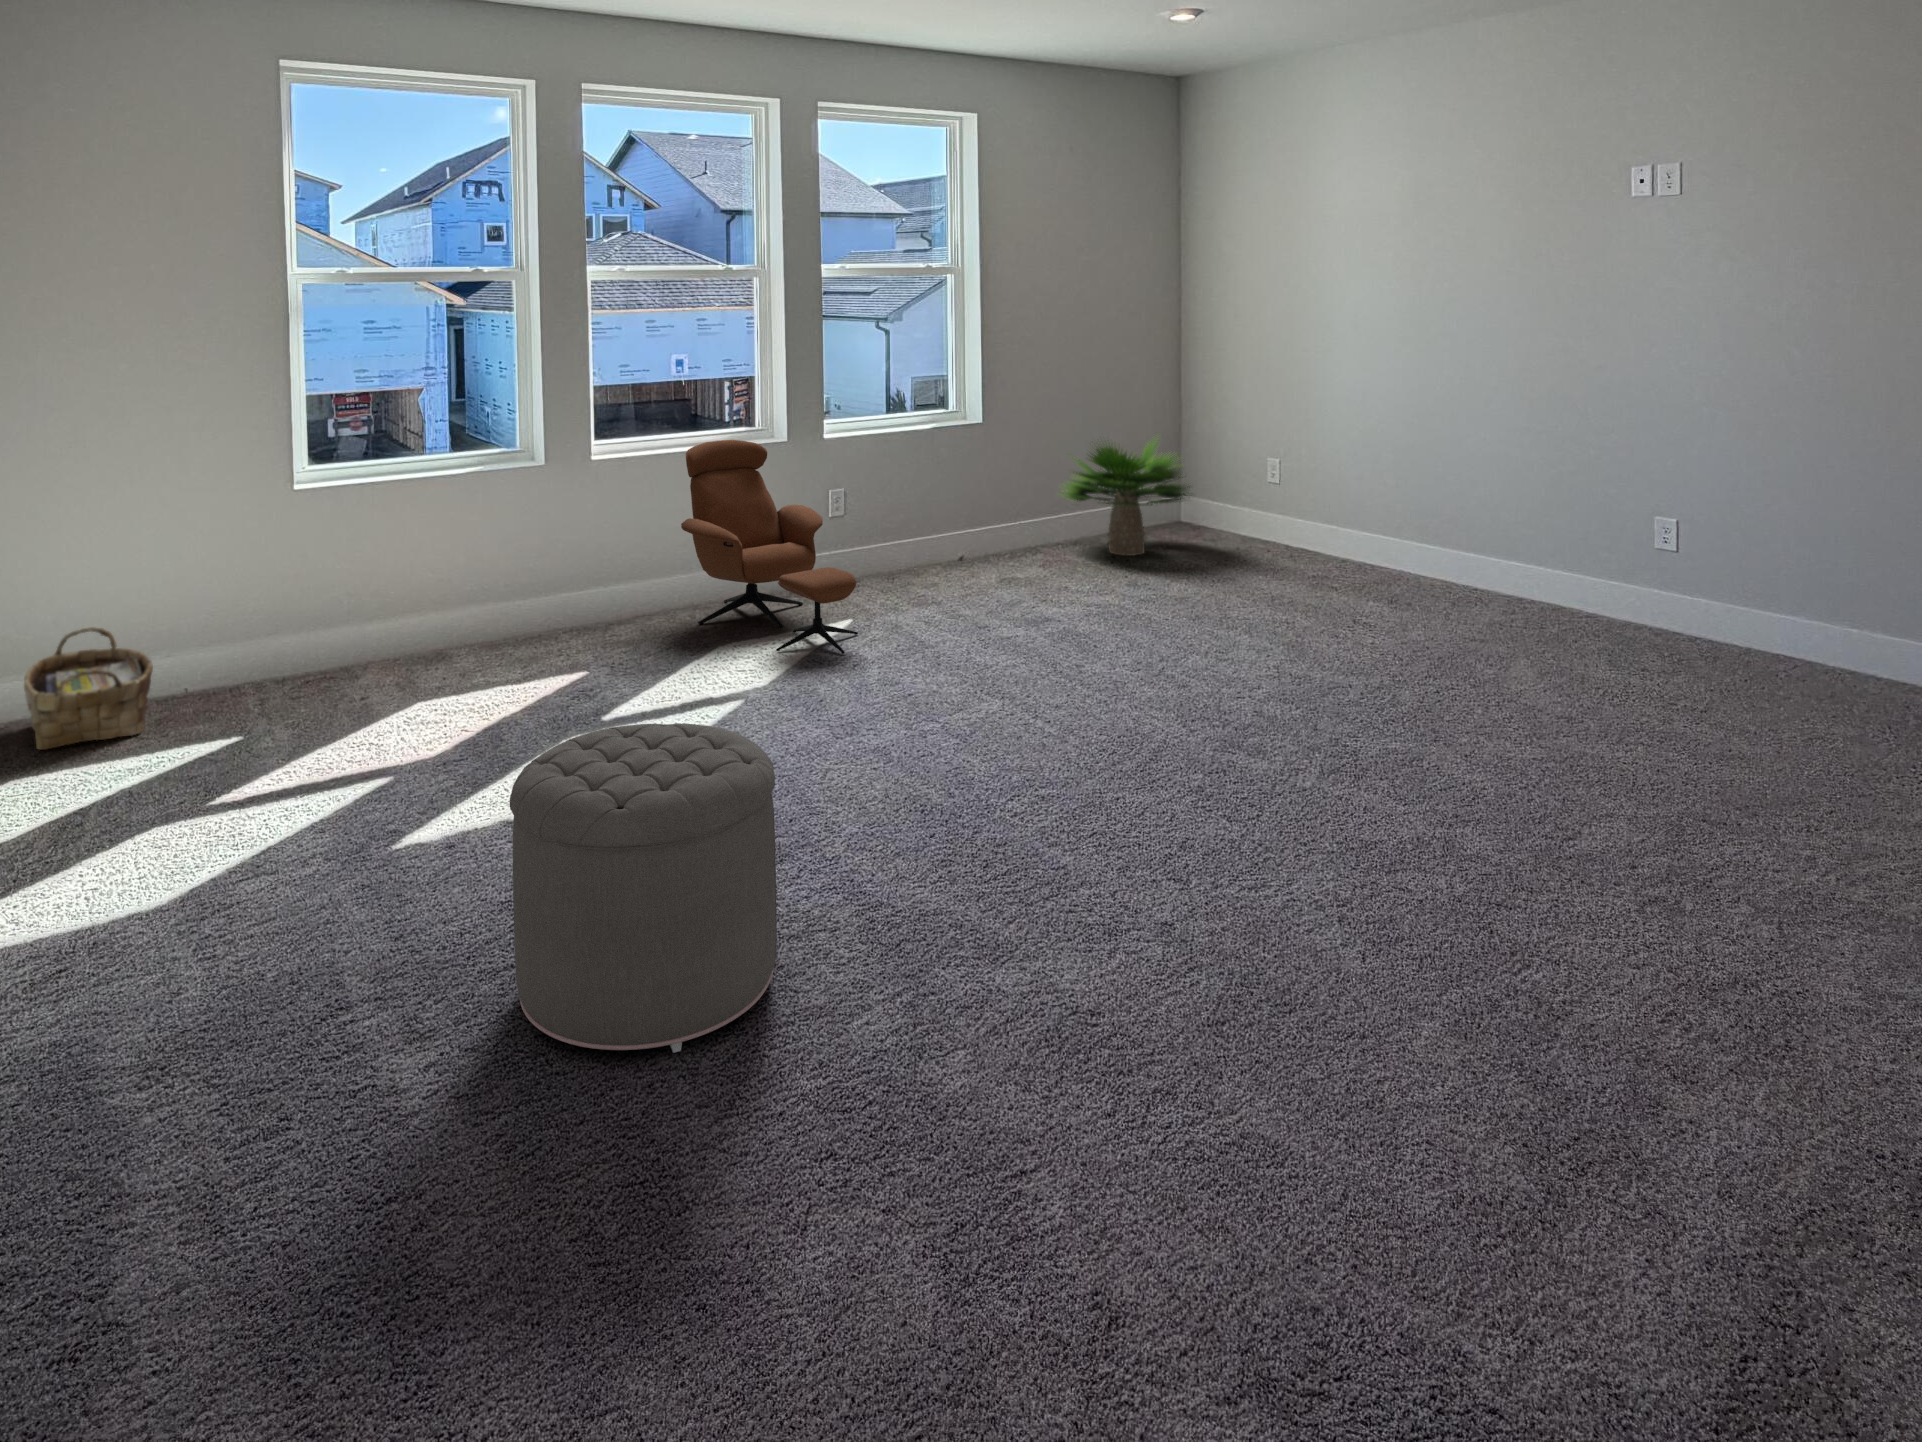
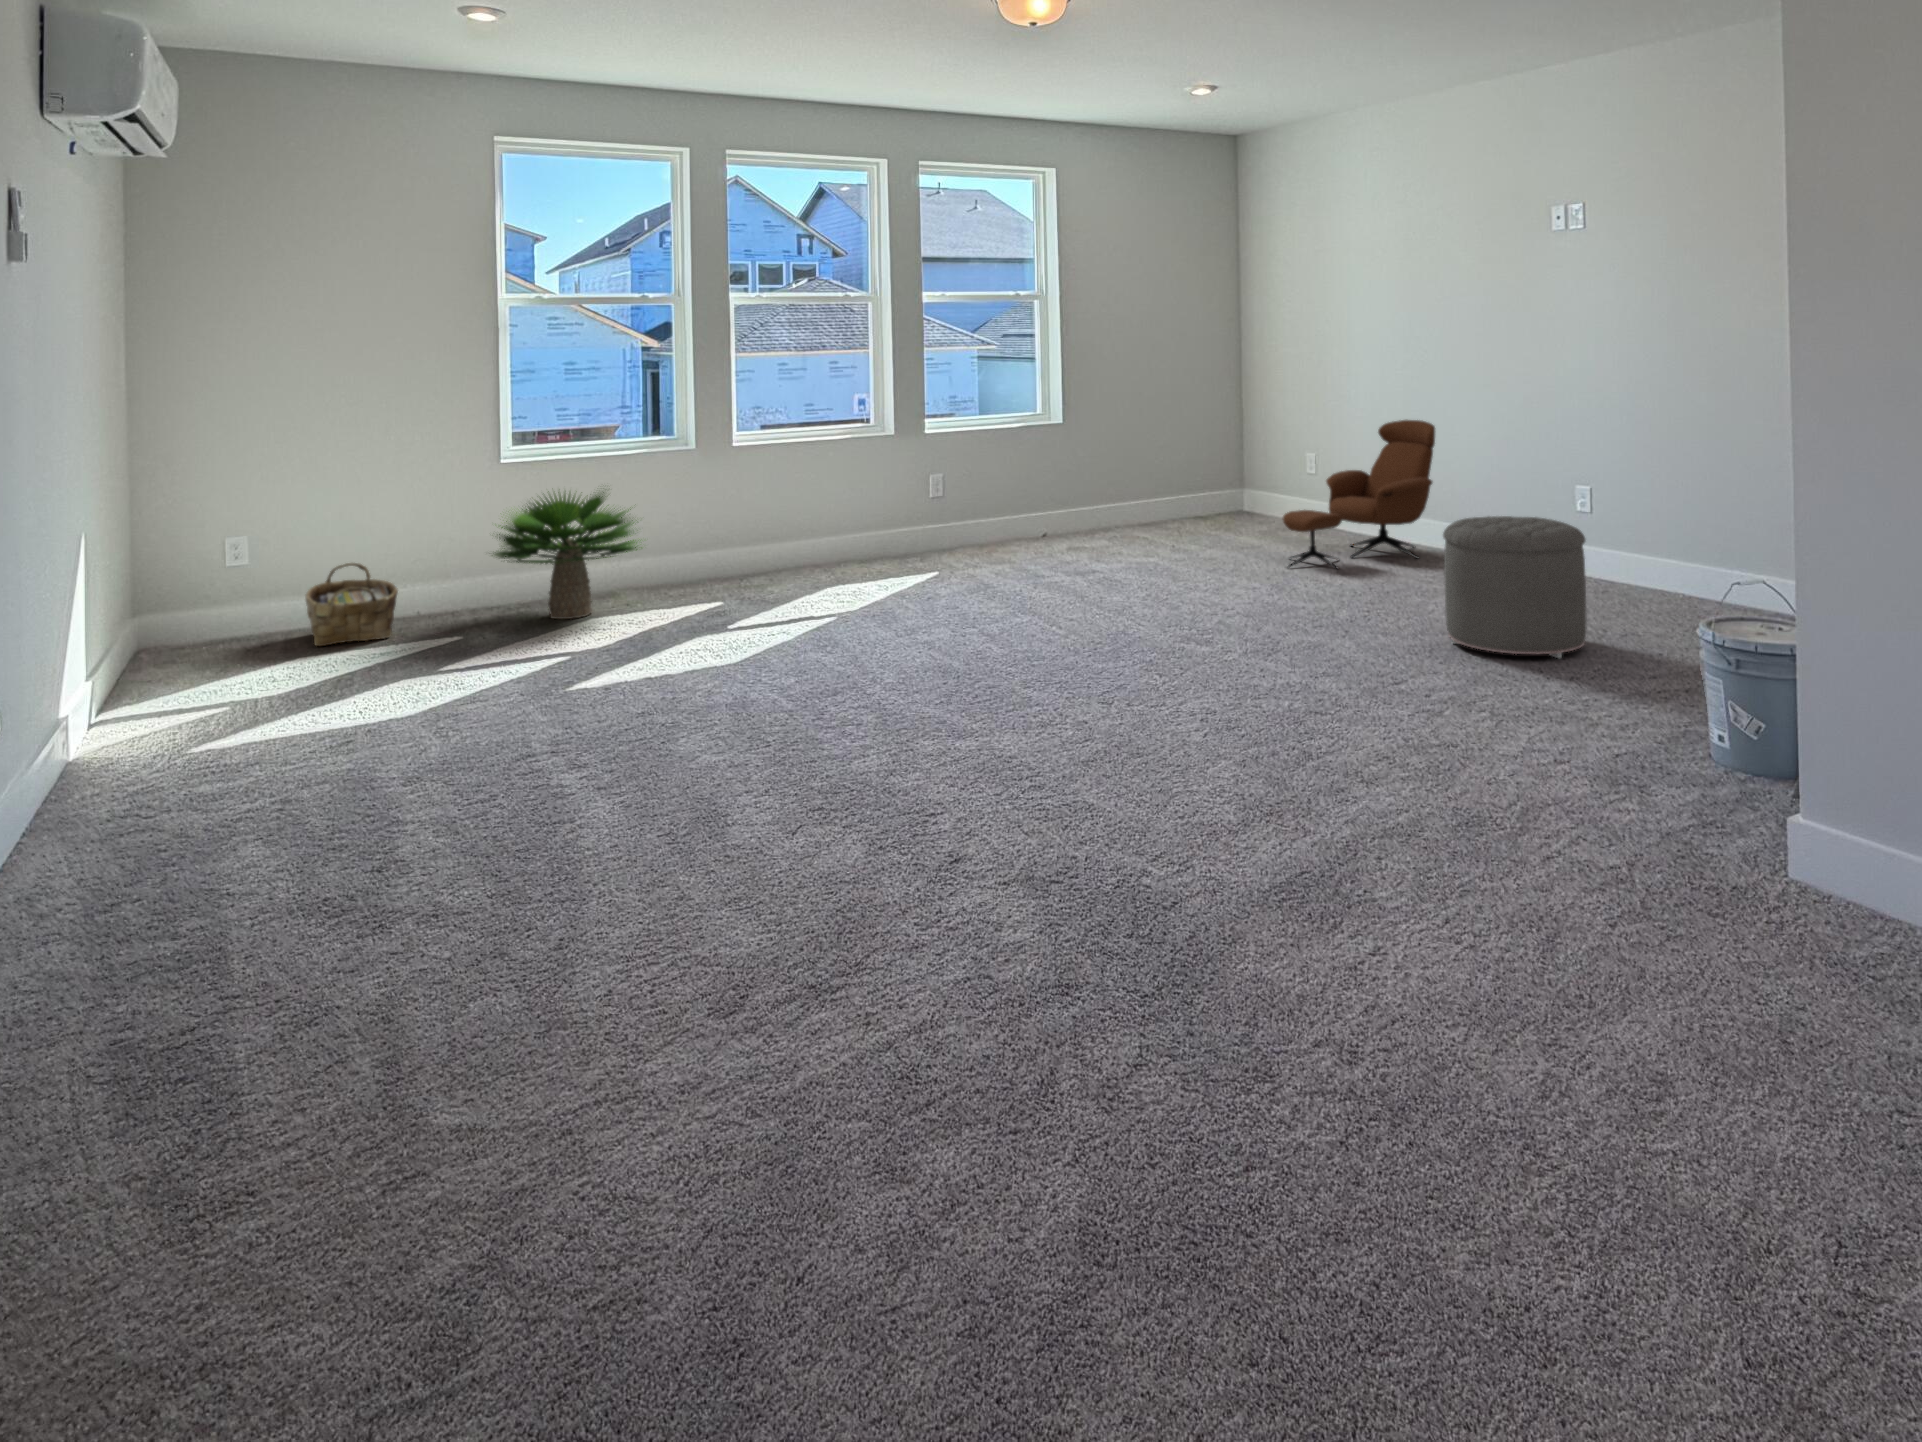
potted plant: present [1060,437,1190,556] -> present [492,491,642,619]
lounge chair: present [681,440,858,654] -> present [1283,420,1435,569]
ottoman: present [509,723,777,1053] -> present [1443,516,1586,659]

